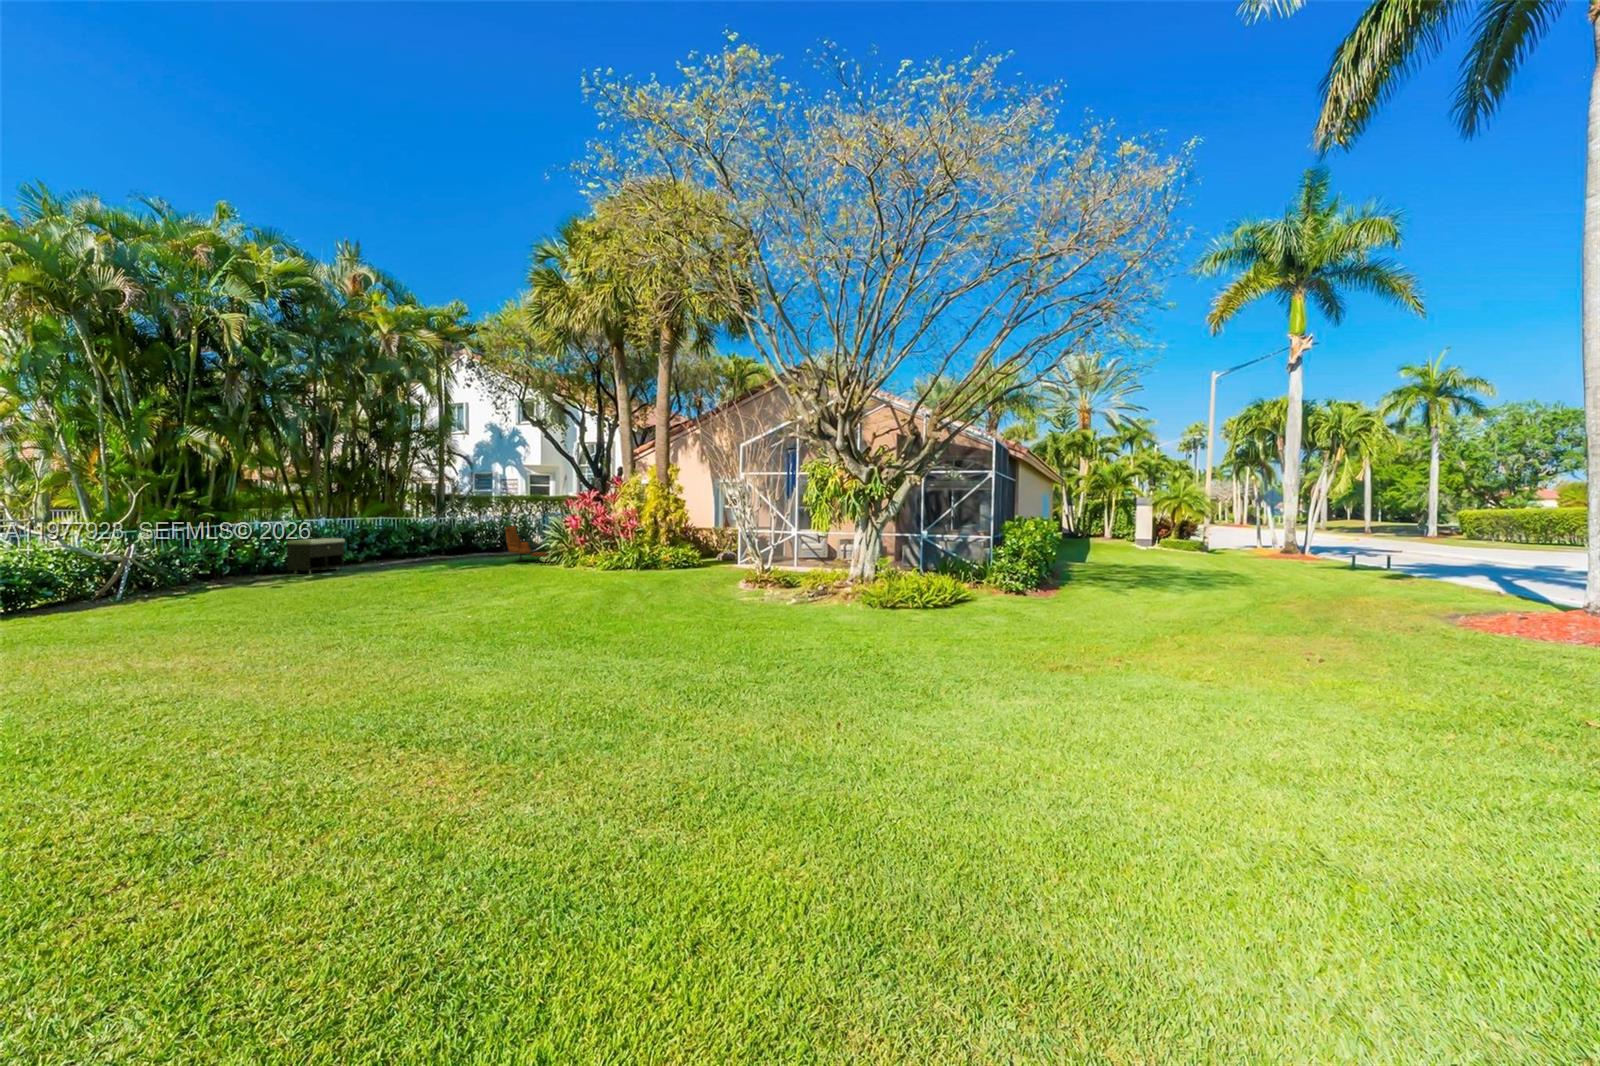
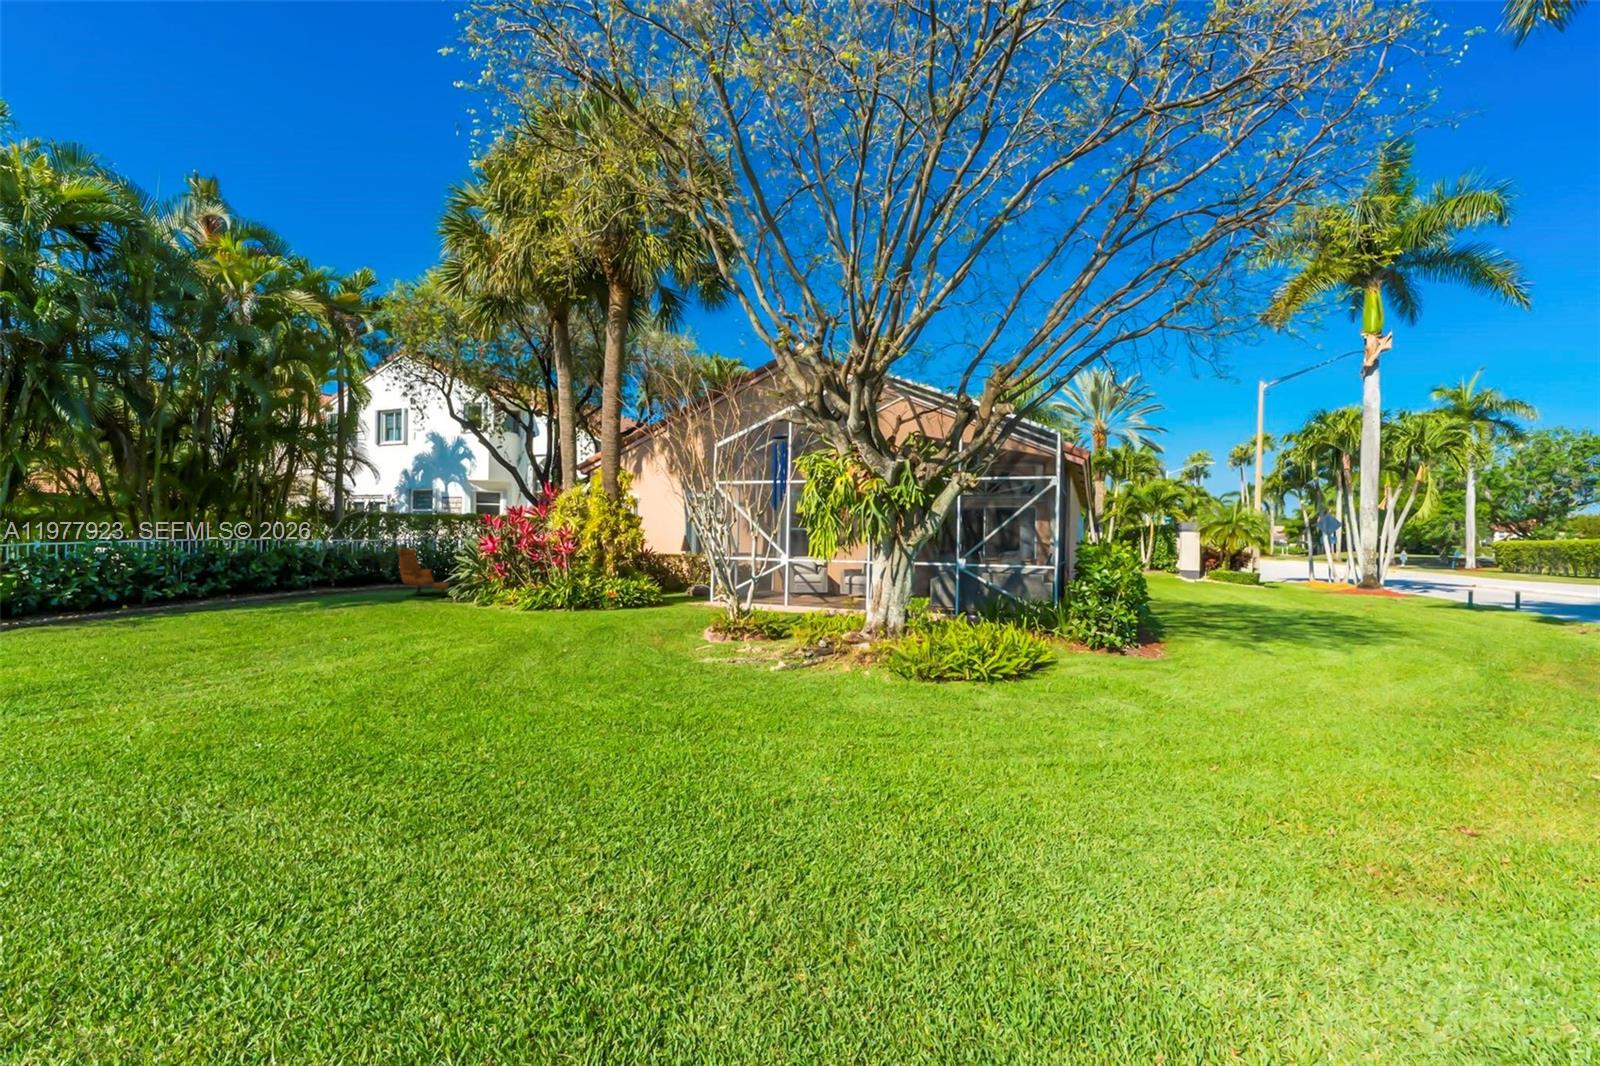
storage bench: present [287,538,345,573] -> none [46,562,150,613]

